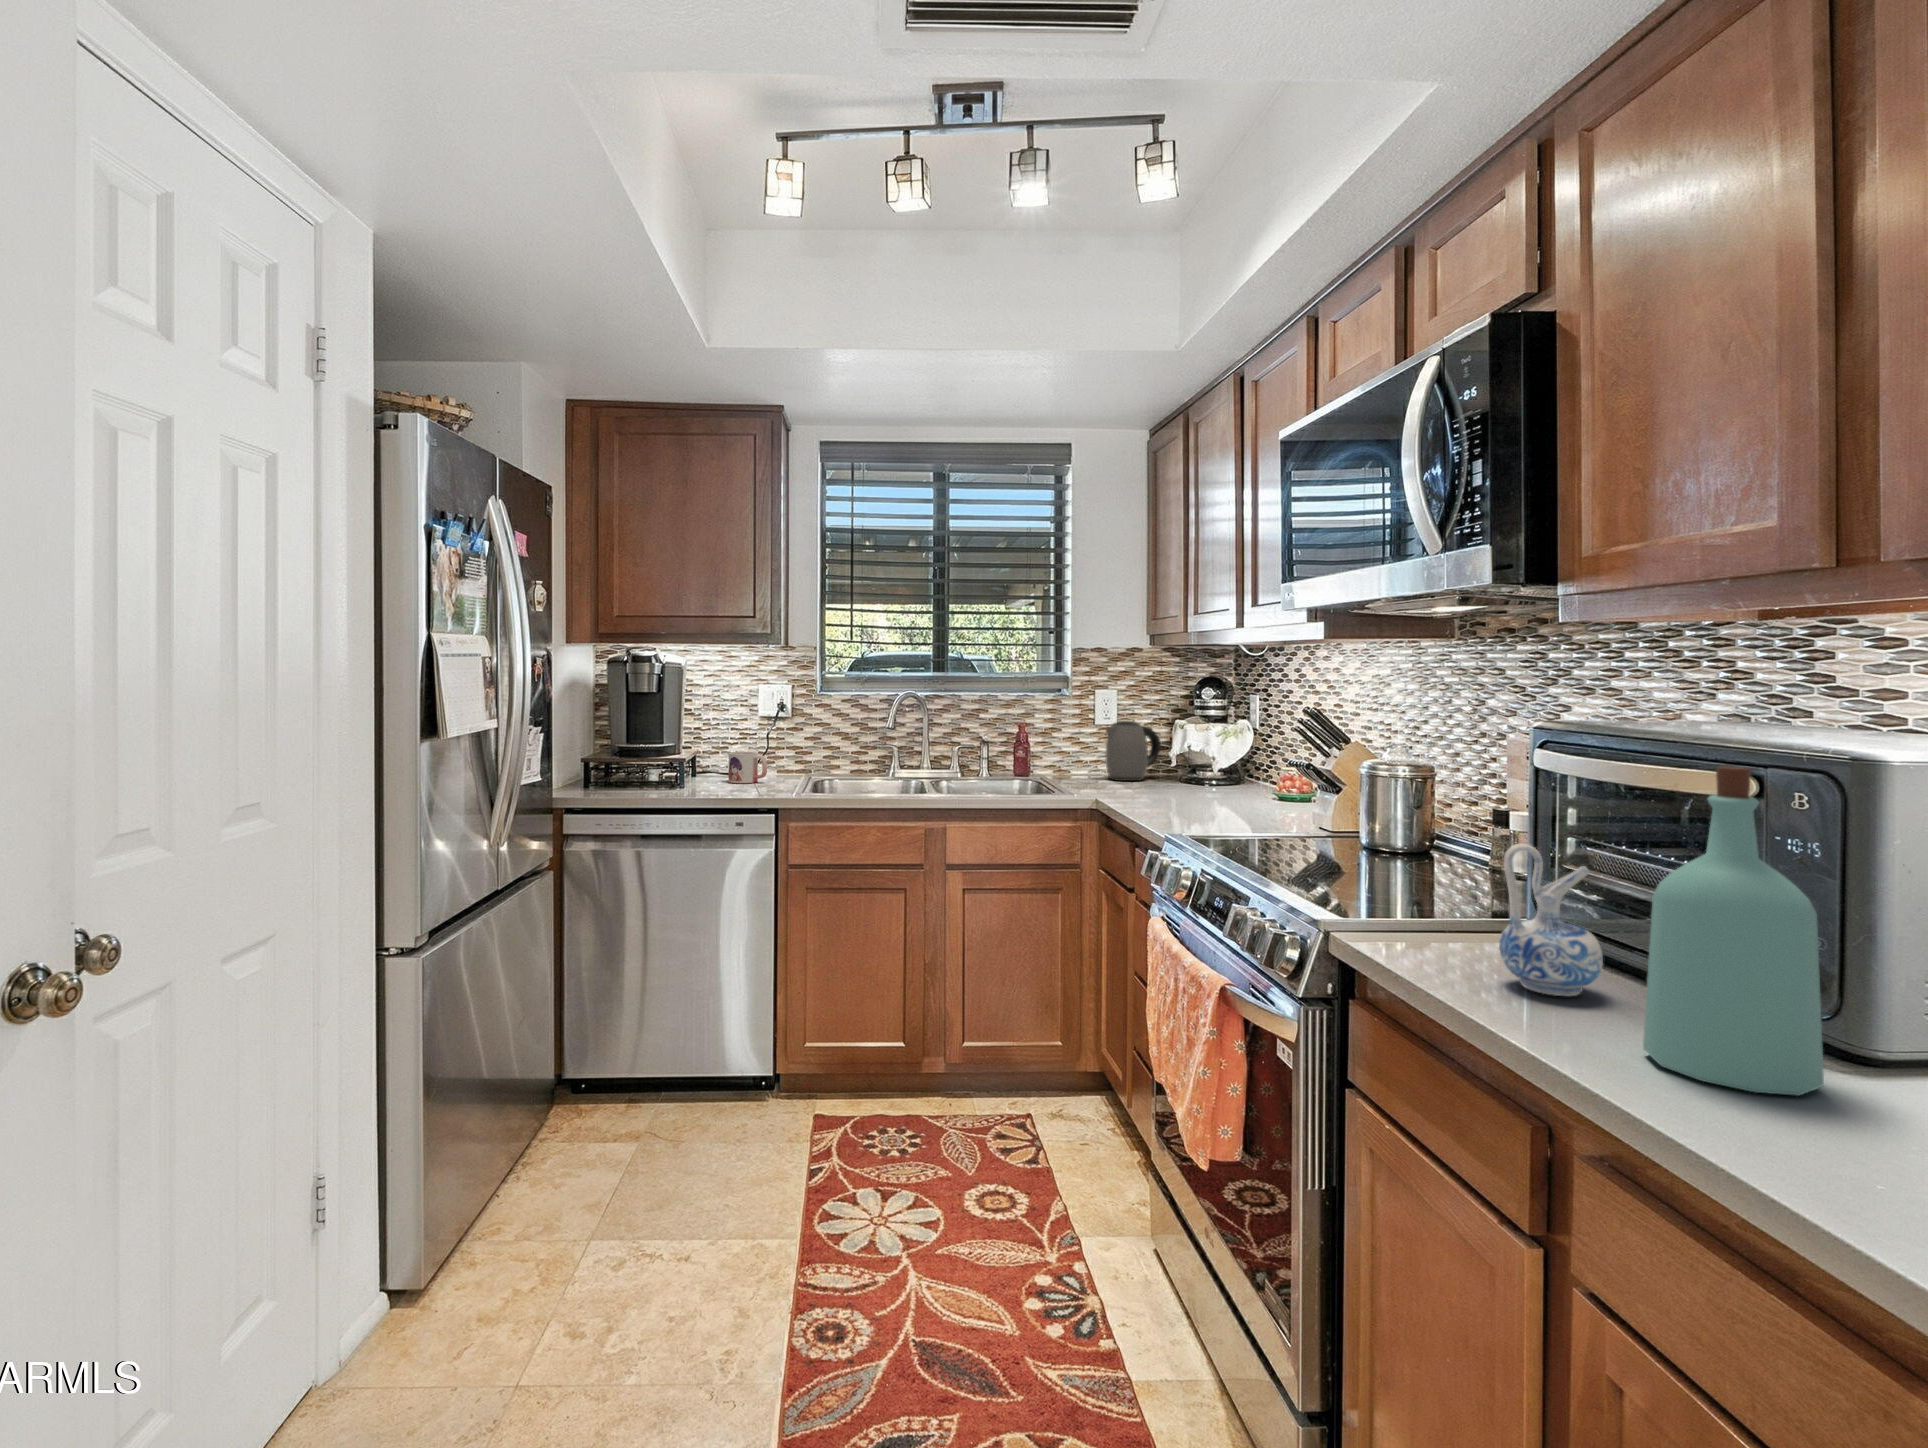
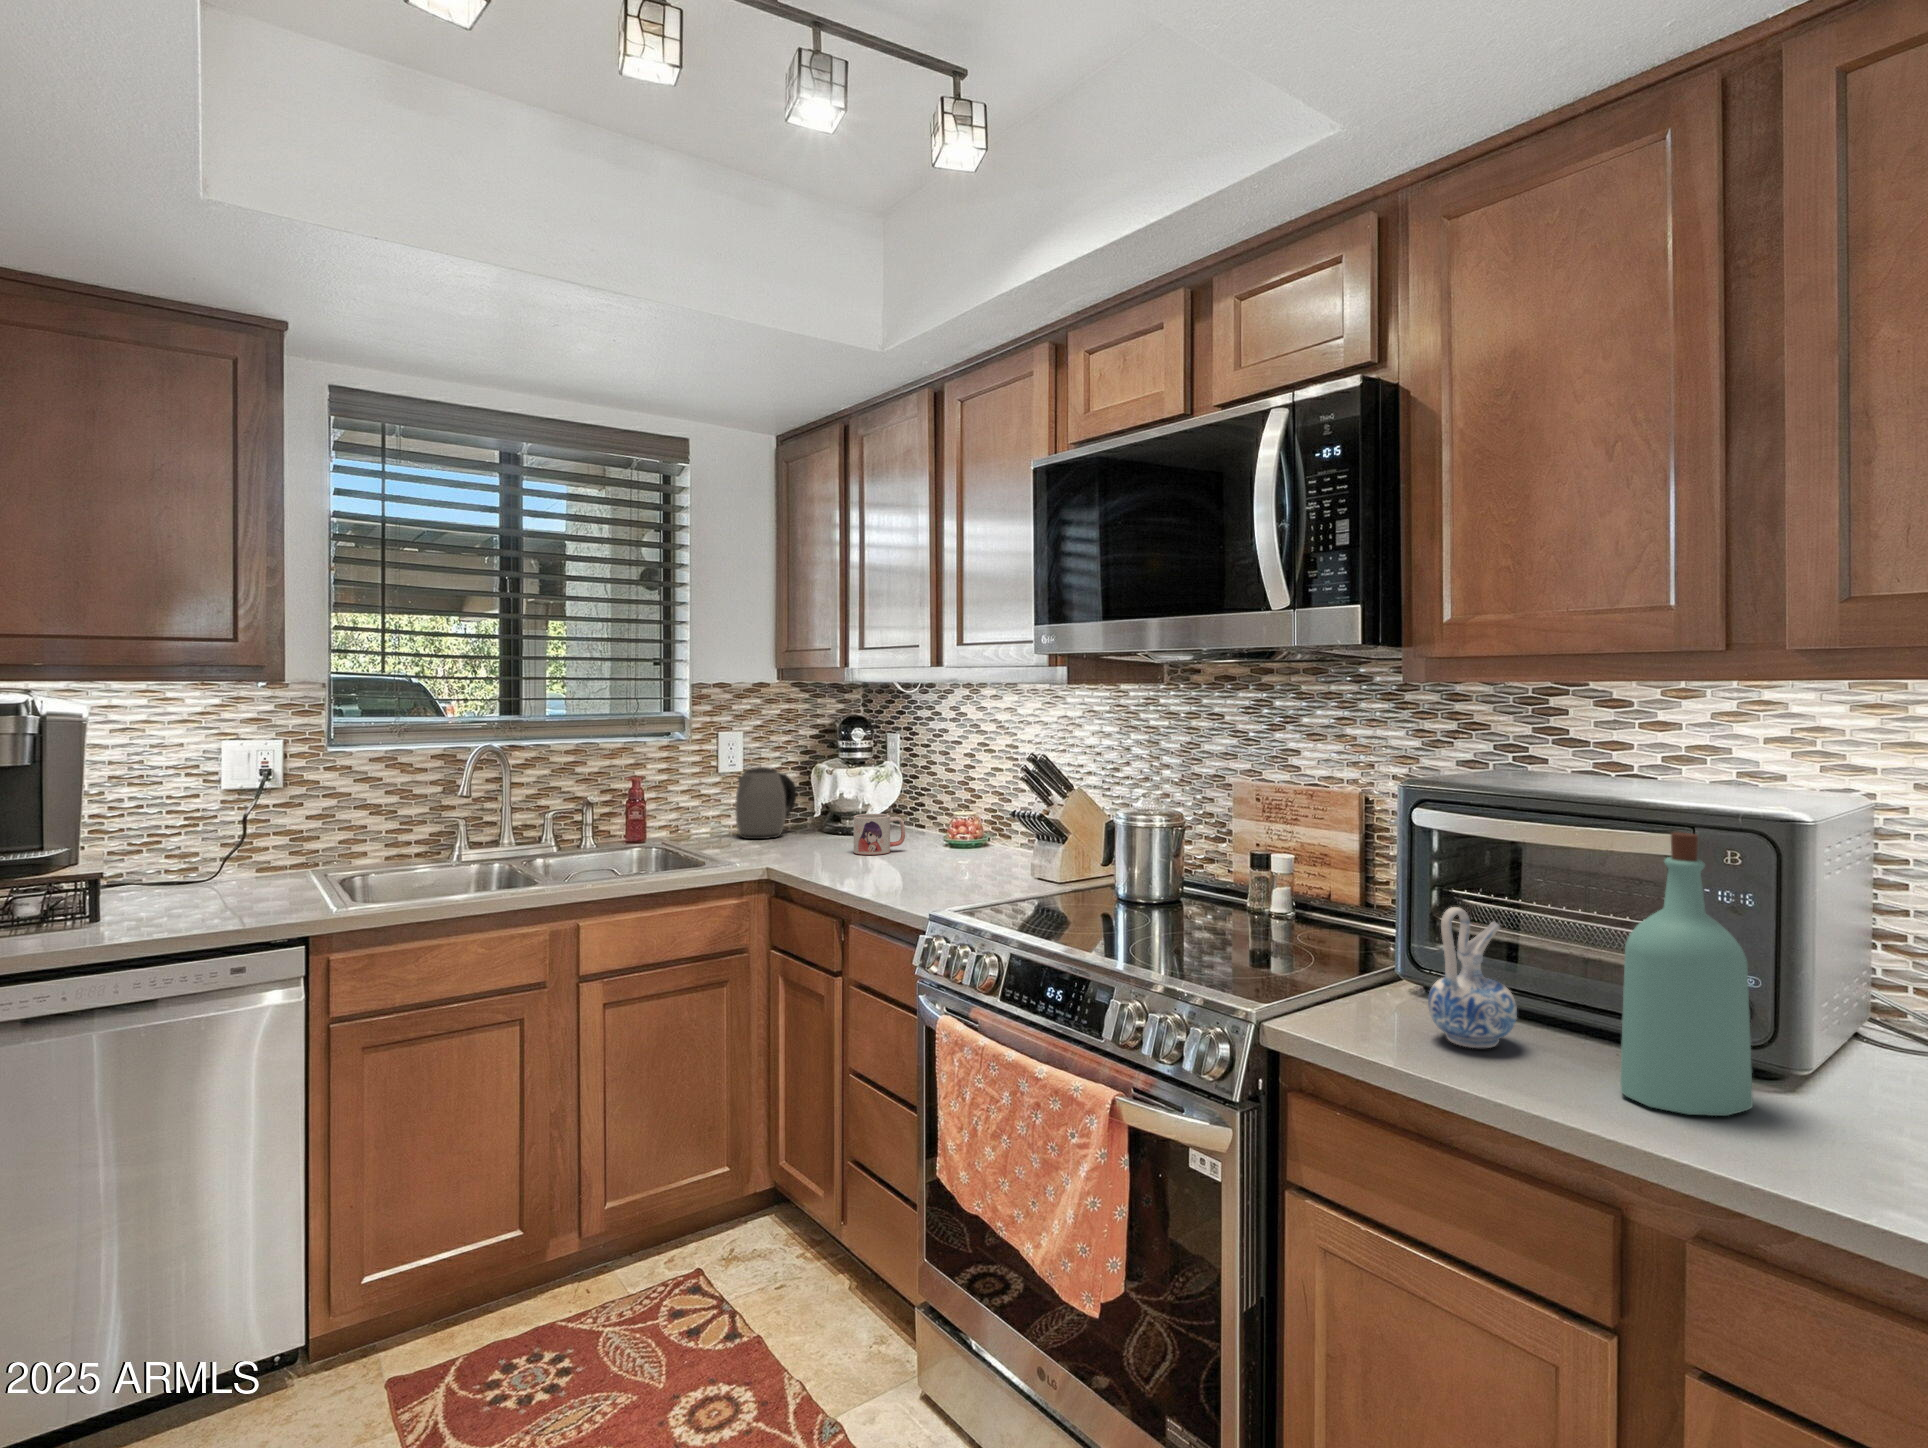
mug: present [728,752,767,783] -> present [854,814,905,855]

